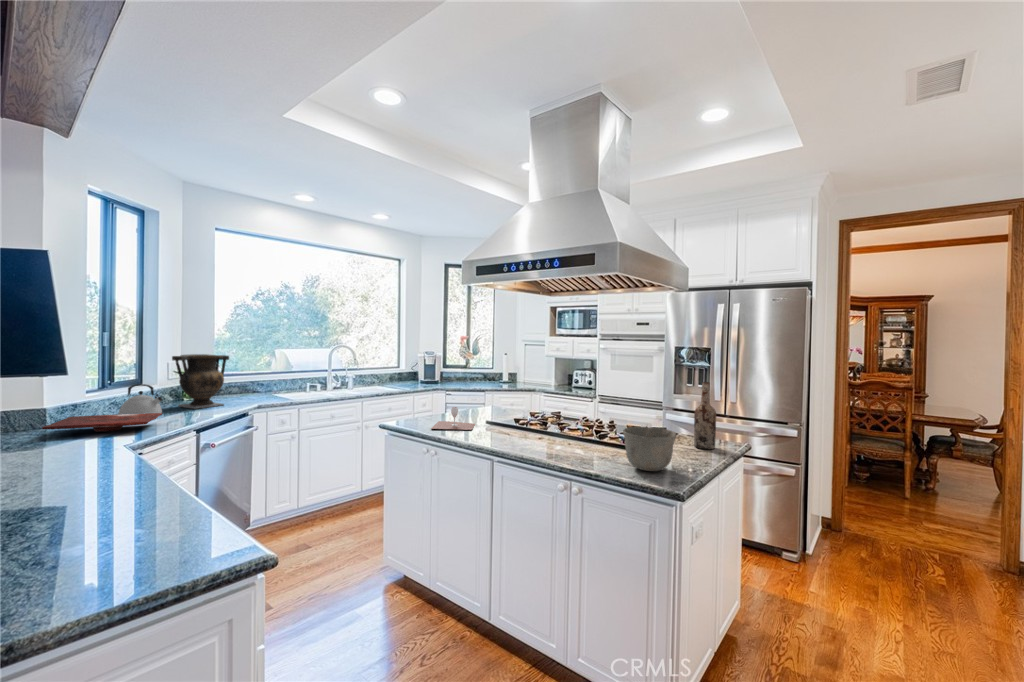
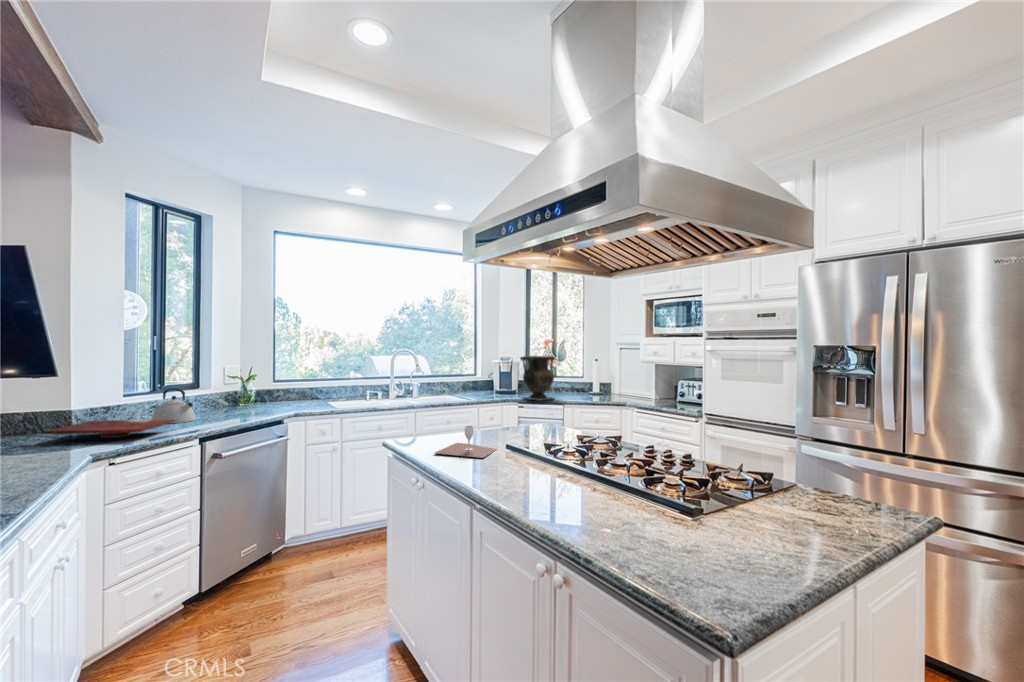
vase: present [172,354,229,409] -> present [520,356,555,401]
wine bottle: present [694,382,716,449] -> none [815,402,857,521]
ceramic bowl: present [623,427,676,471] -> none [658,476,755,562]

